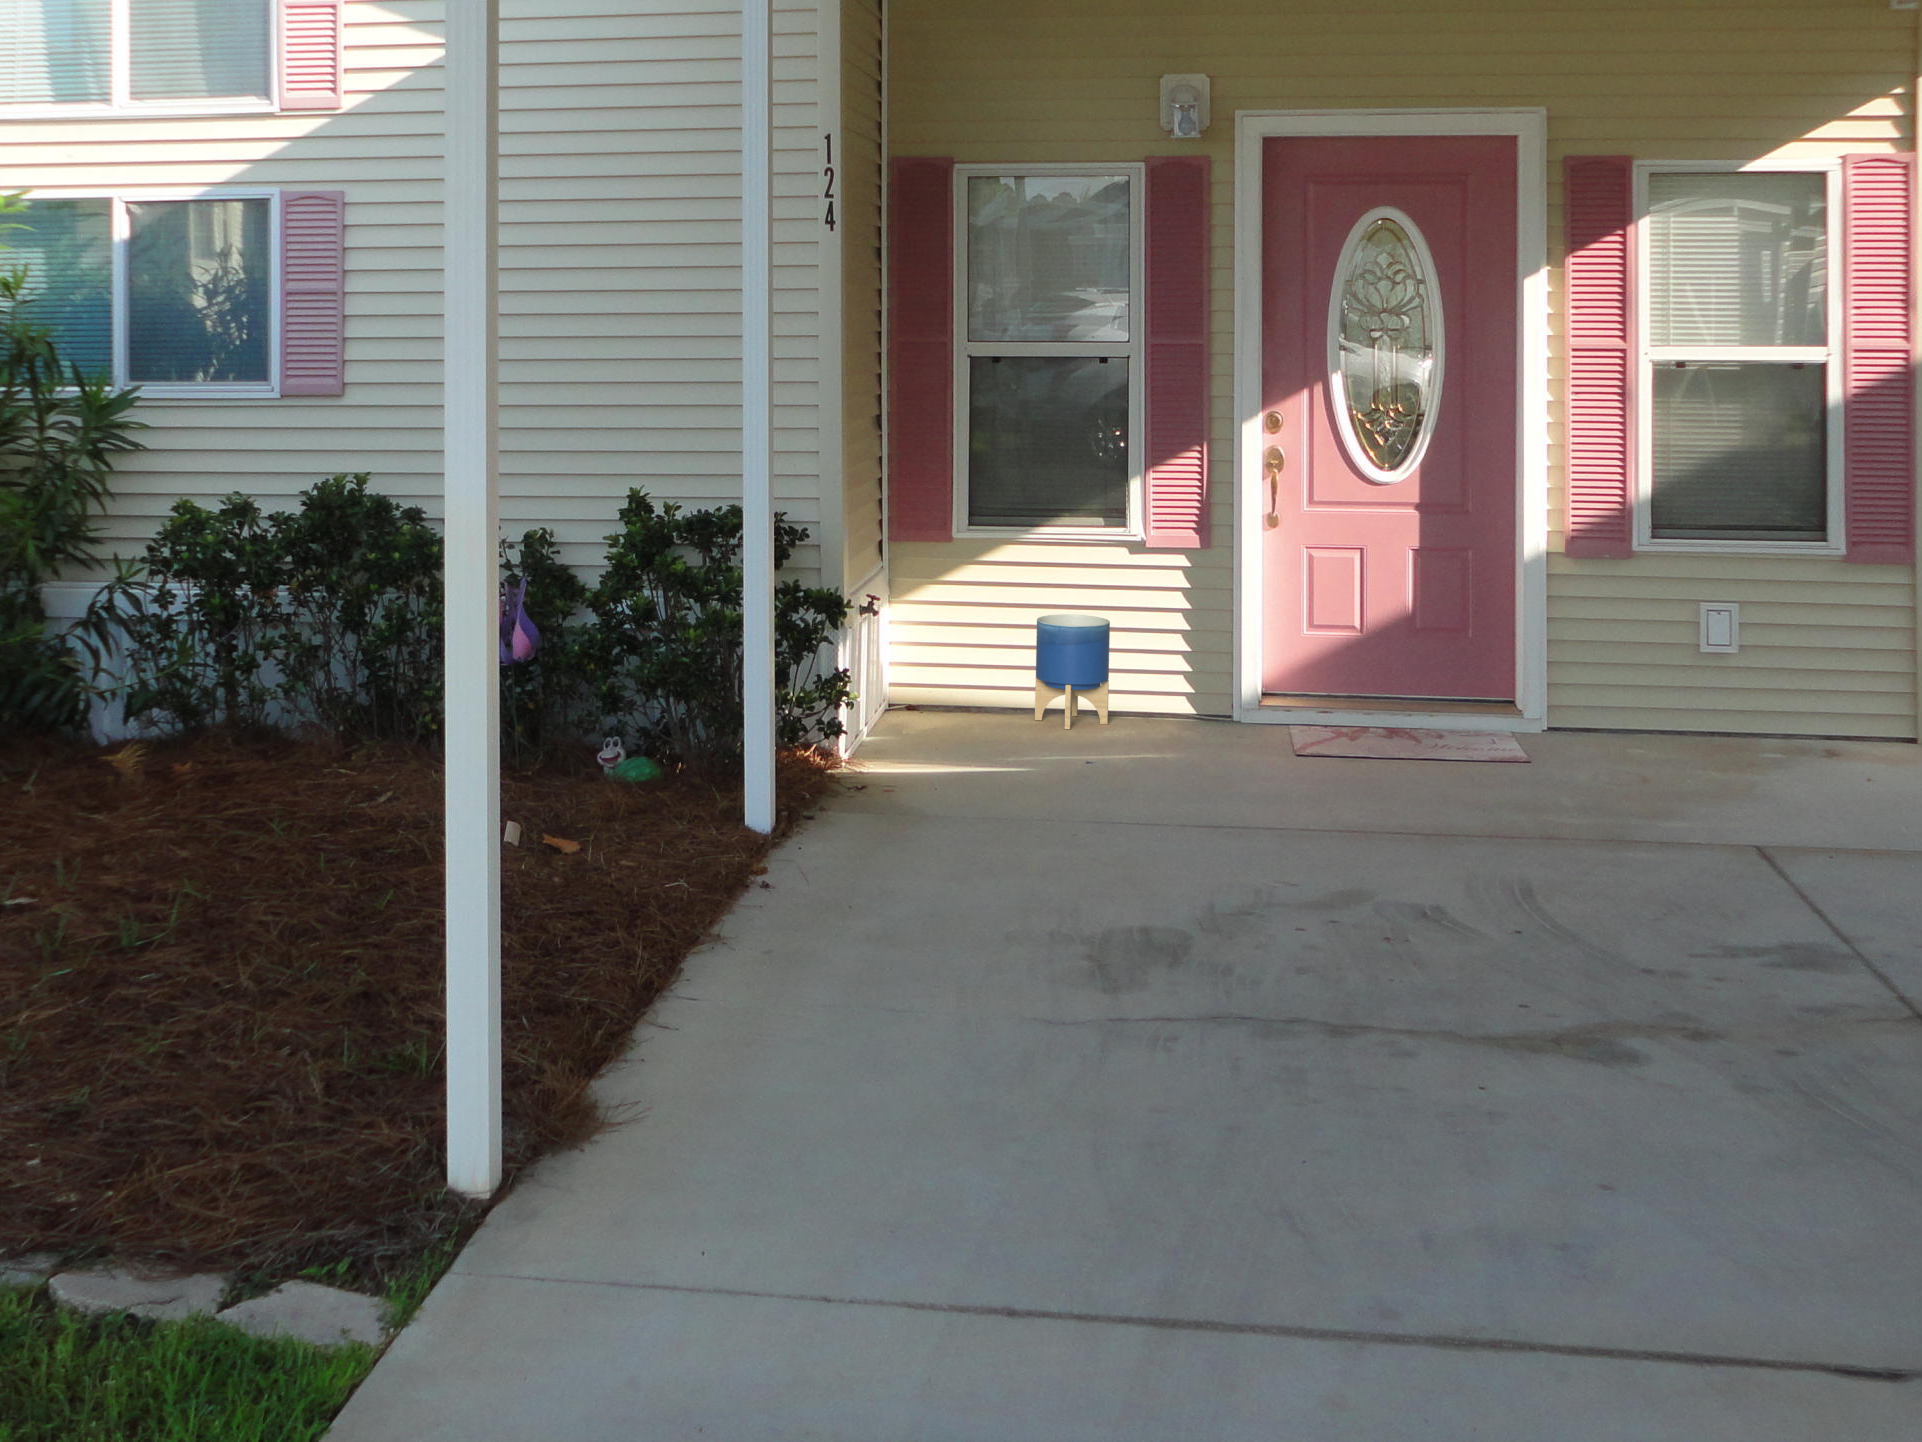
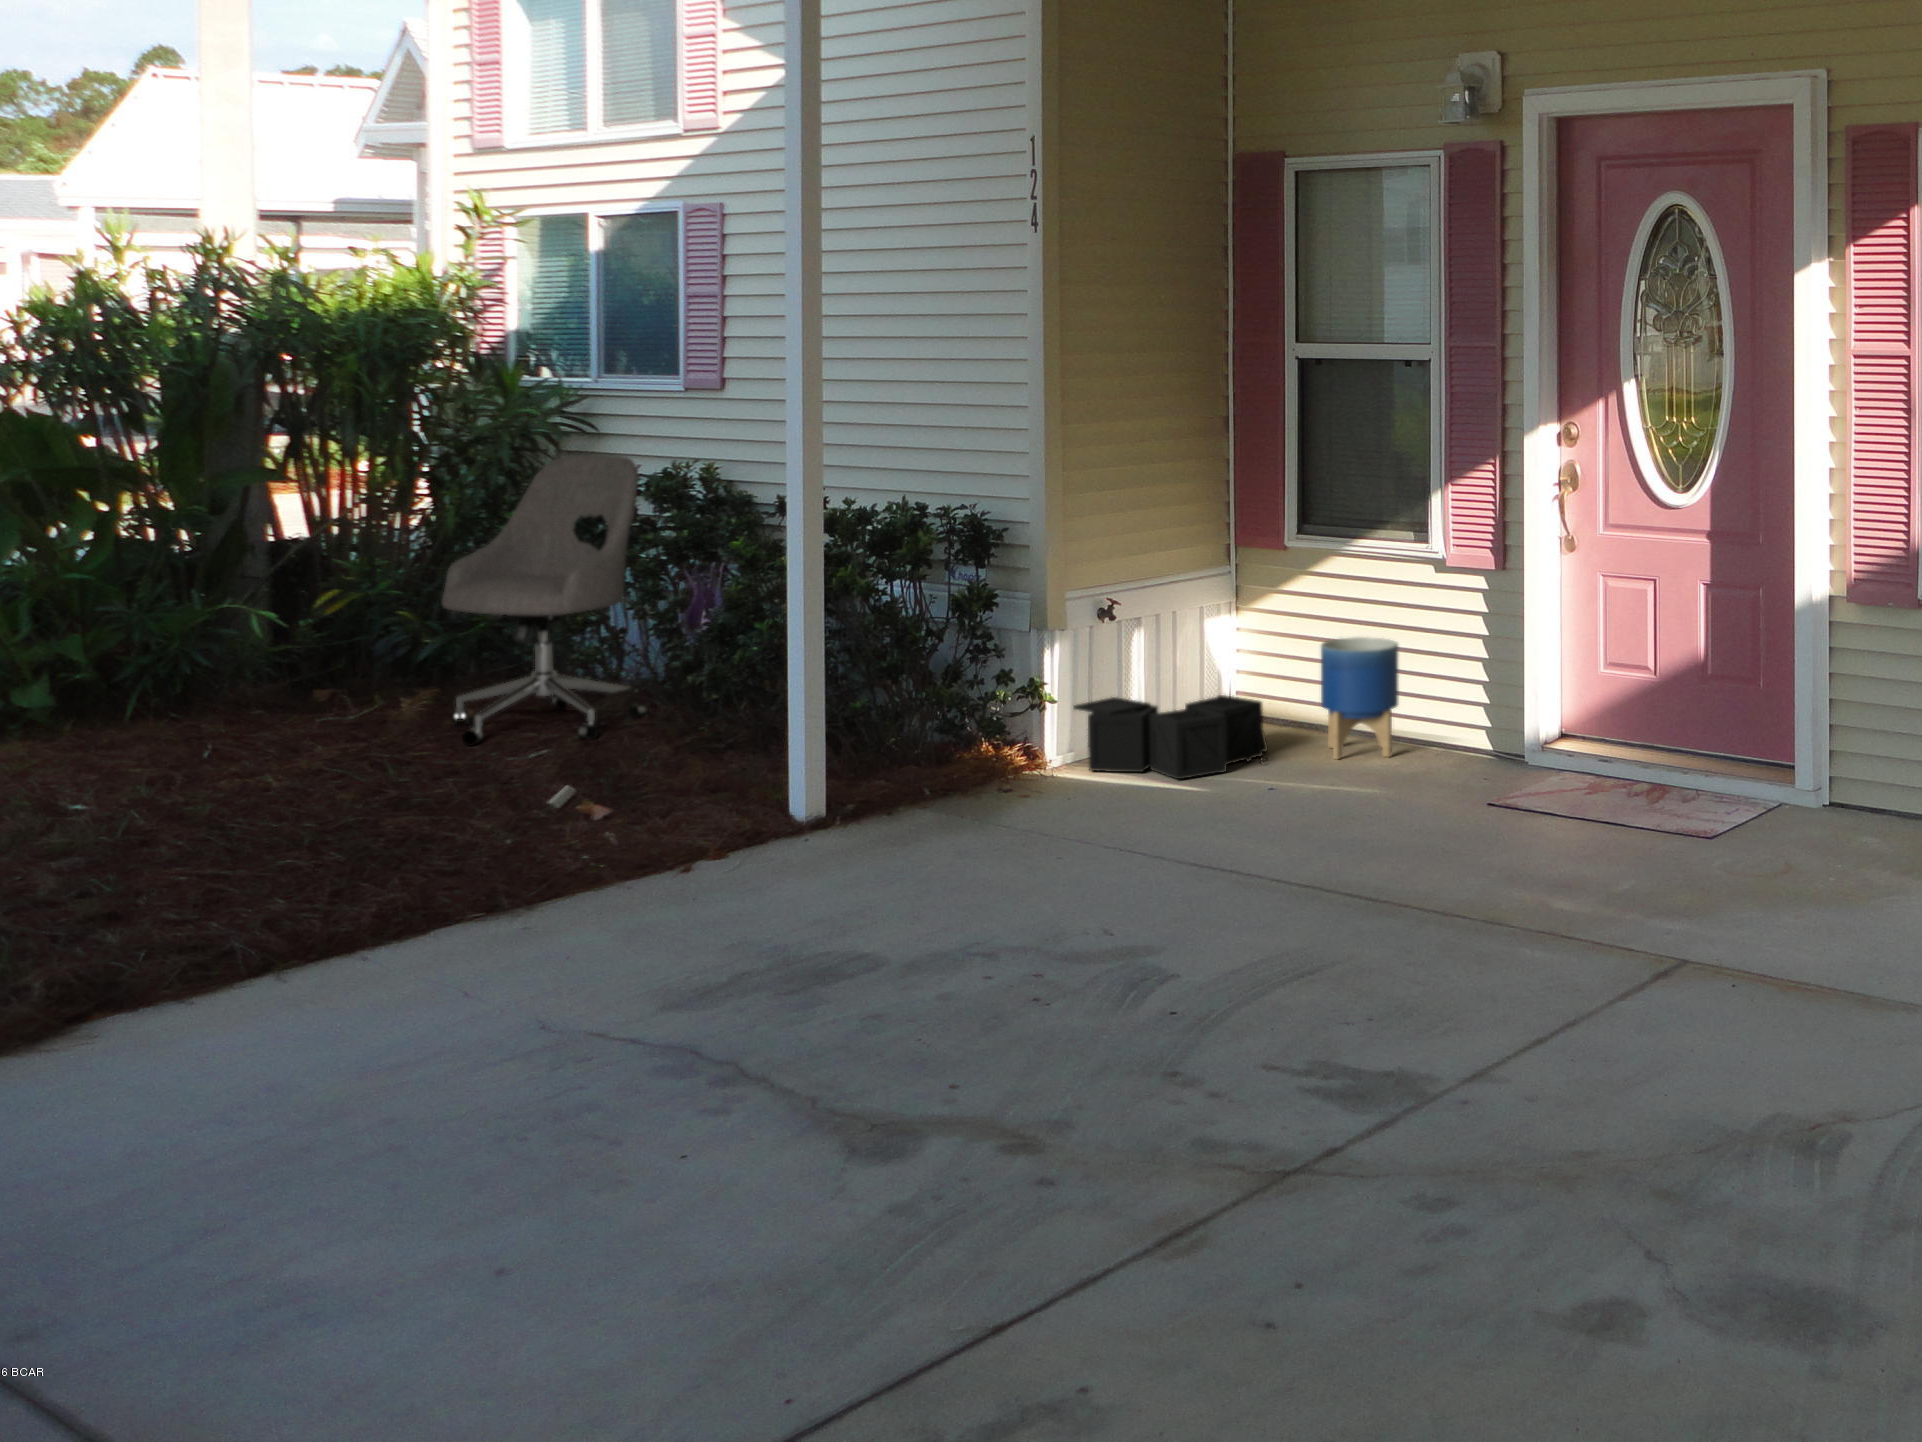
chair: none [77,459,287,784] -> present [442,455,648,745]
storage bin: none [850,676,1020,757] -> present [1074,695,1268,779]

